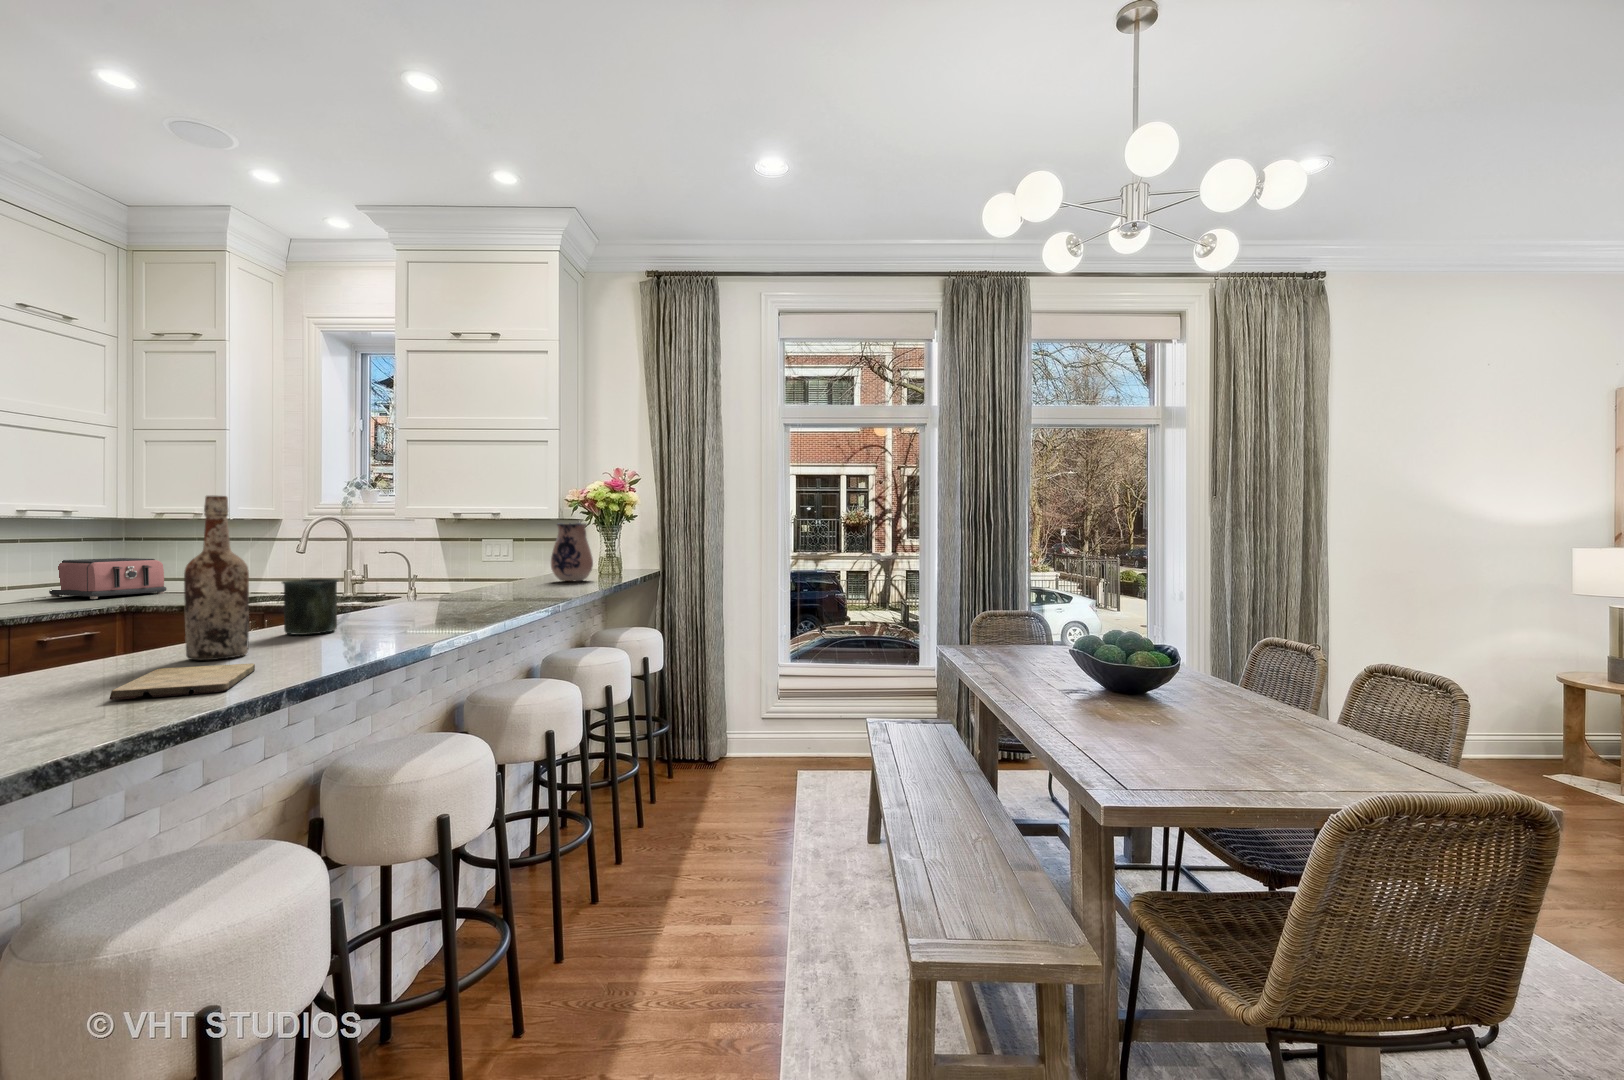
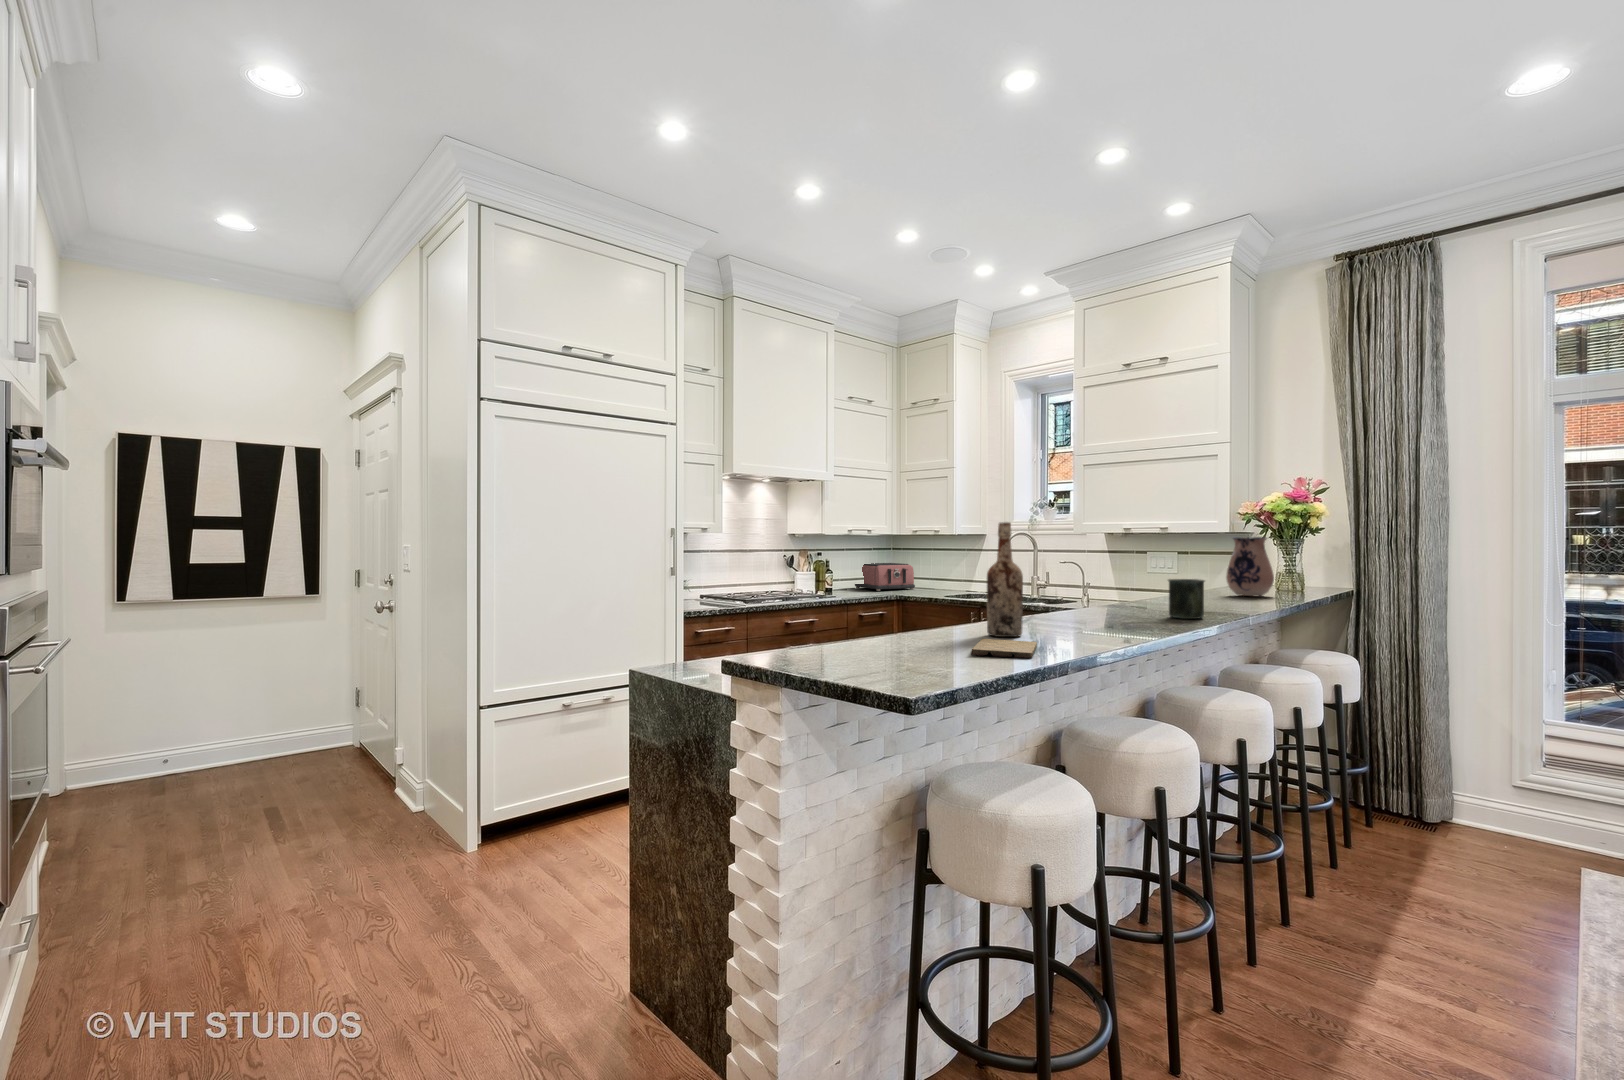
mug: present [282,579,338,635] -> present [1168,579,1205,619]

